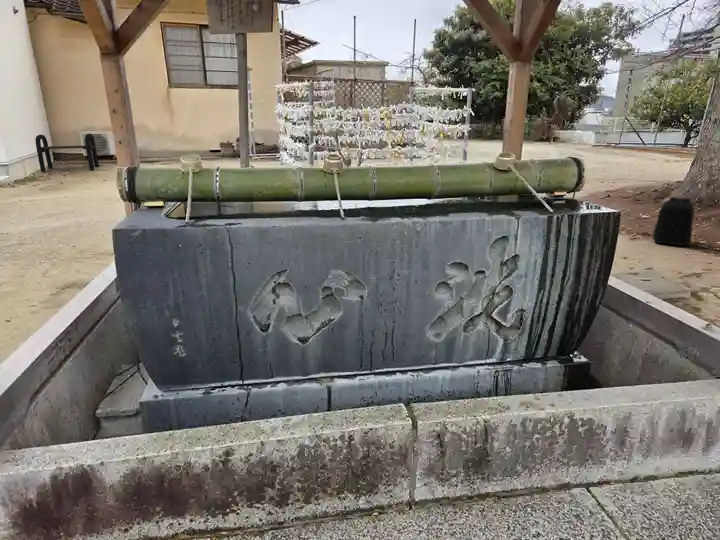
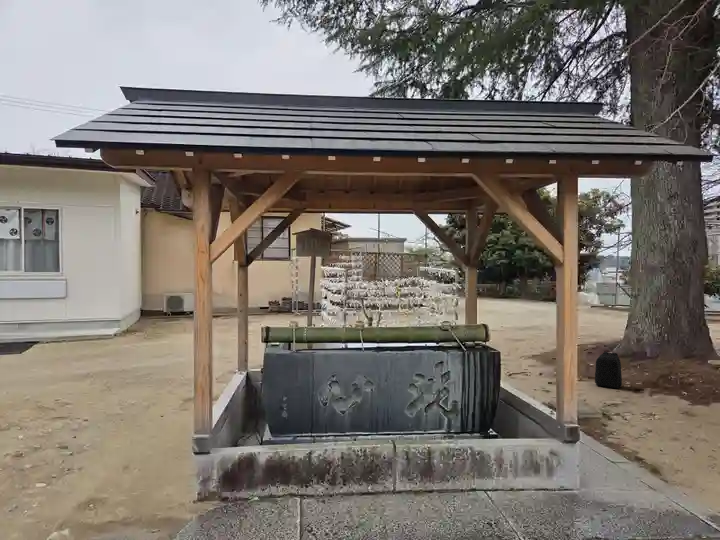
bench: present [35,133,99,172] -> none [133,294,176,322]

